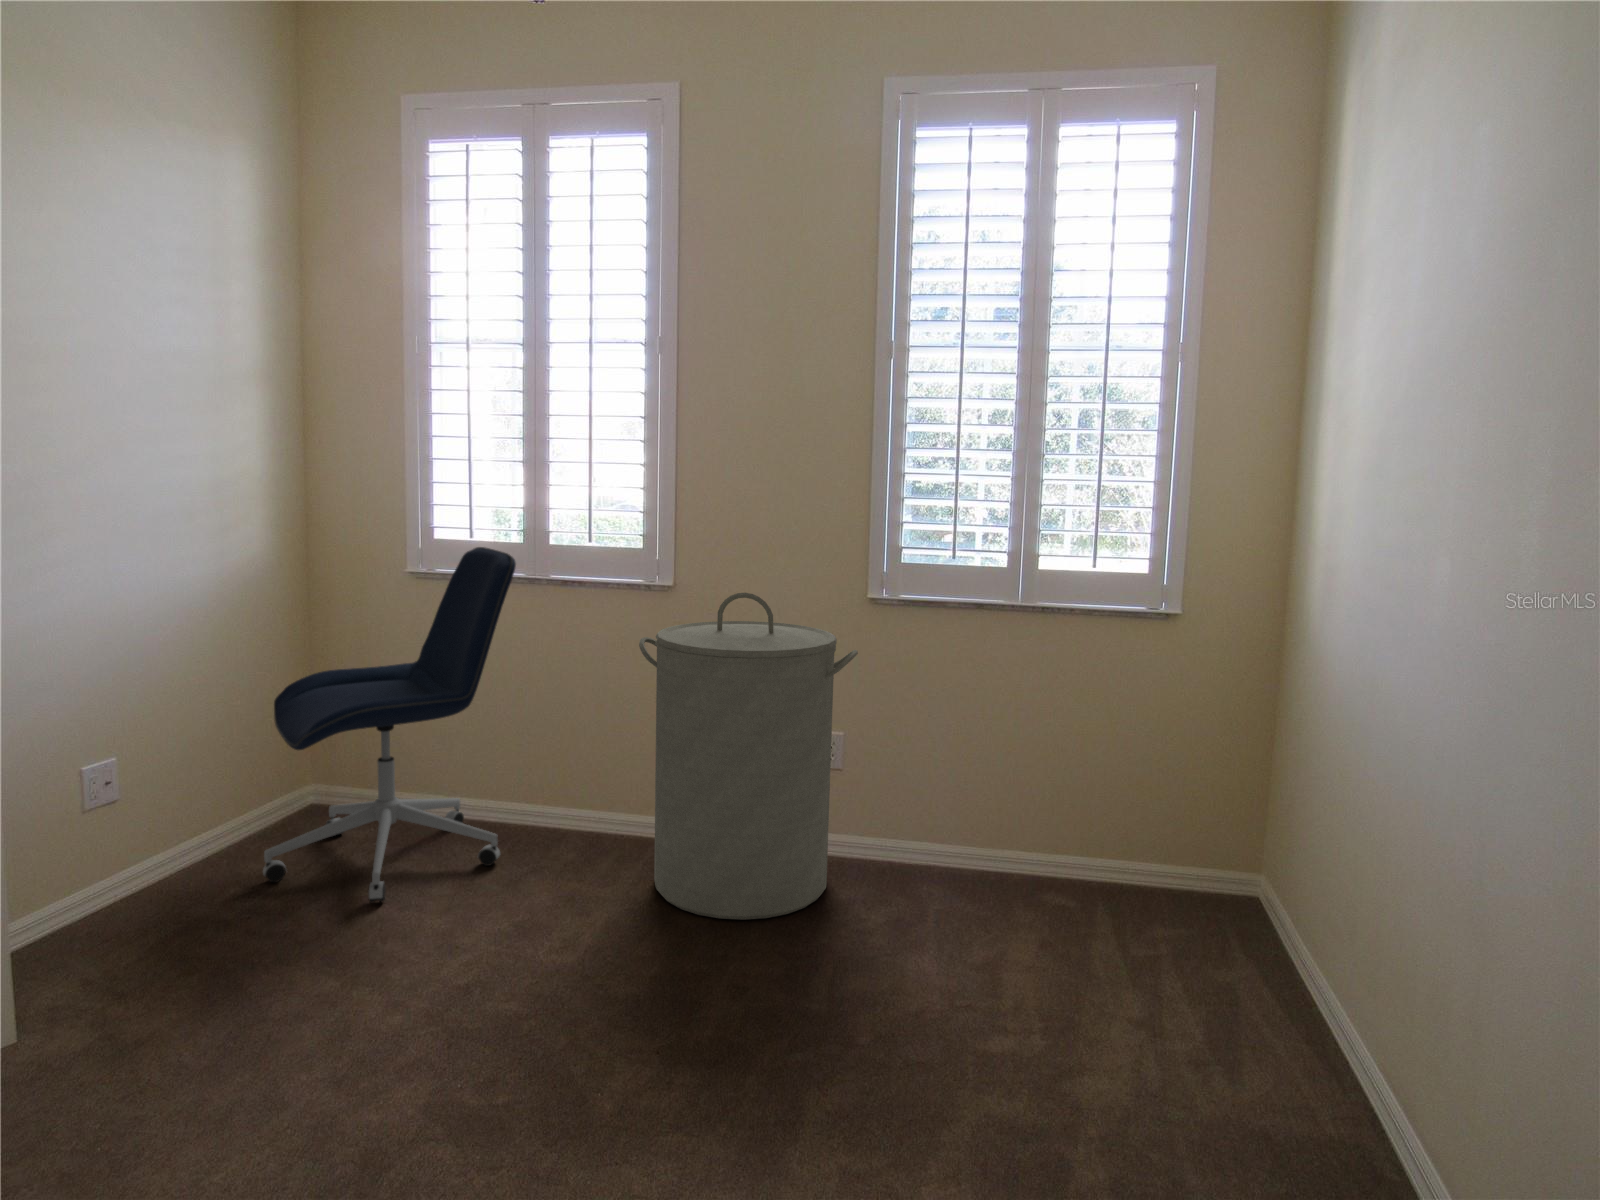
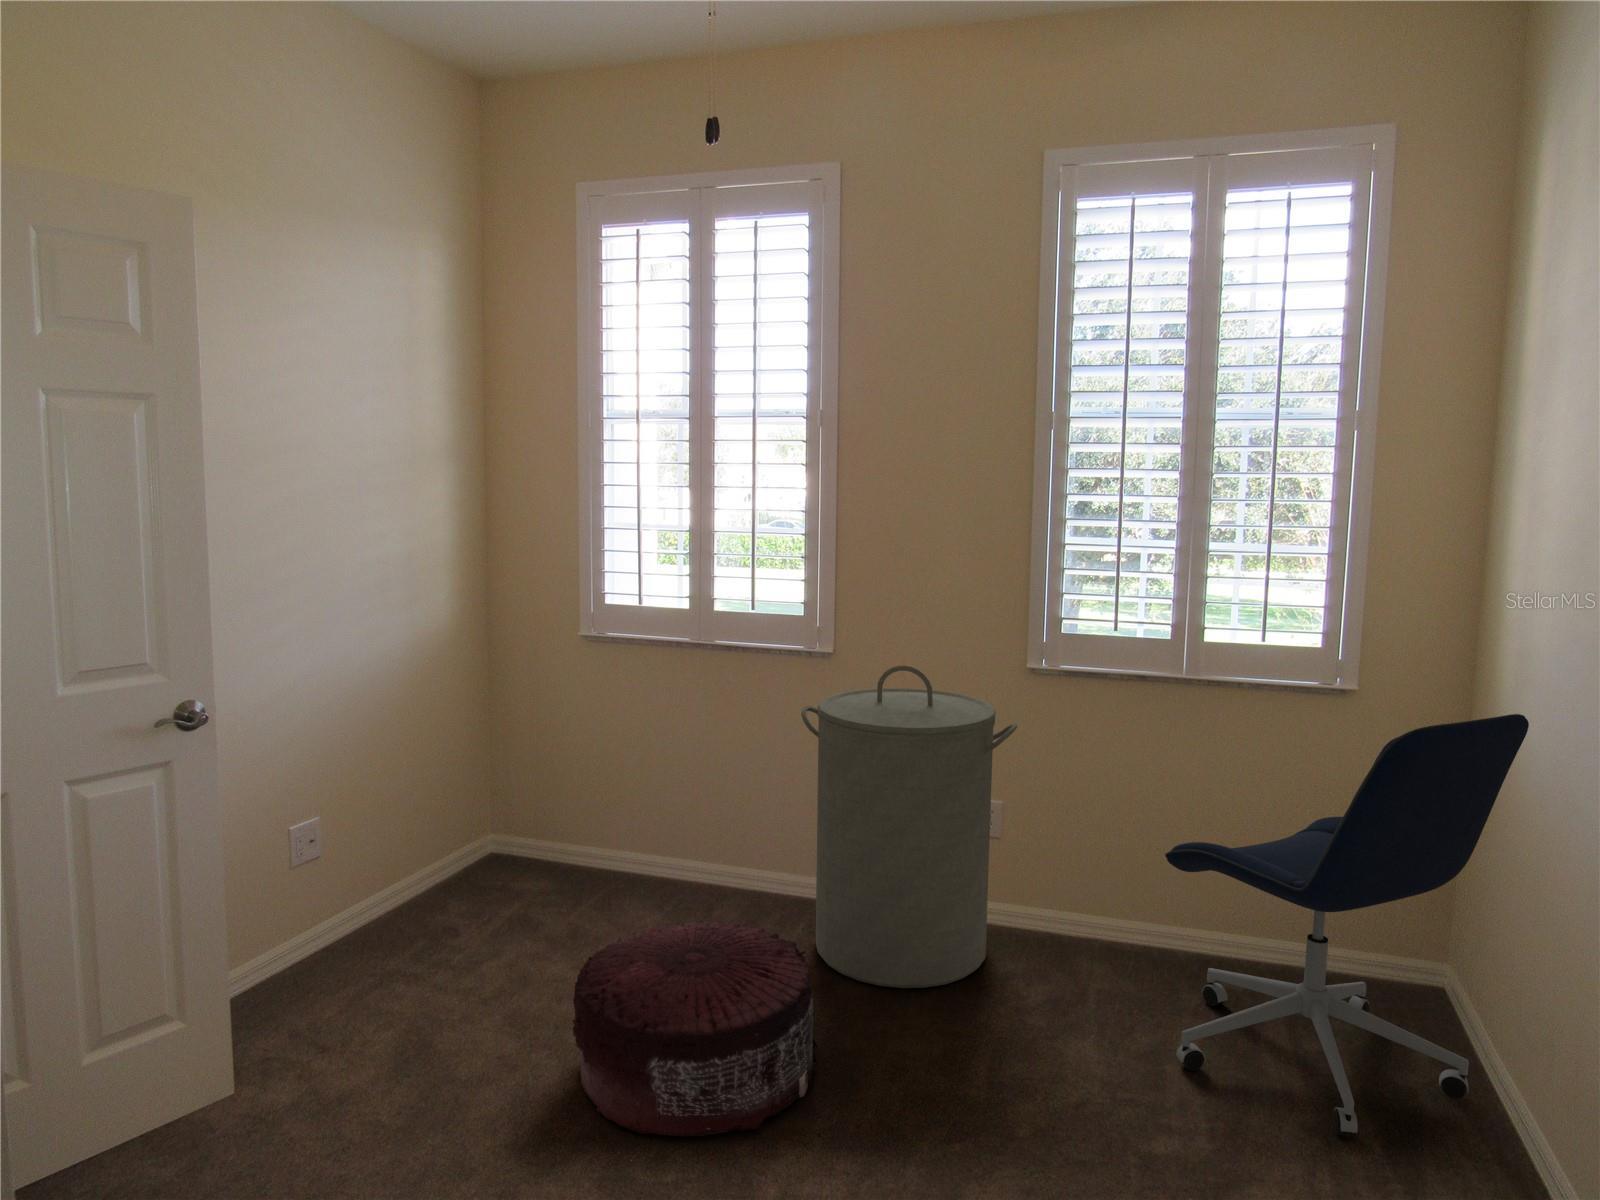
office chair: present [263,547,516,903] -> present [1165,714,1529,1136]
pouf: none [379,852,654,1081] -> present [573,919,818,1137]

